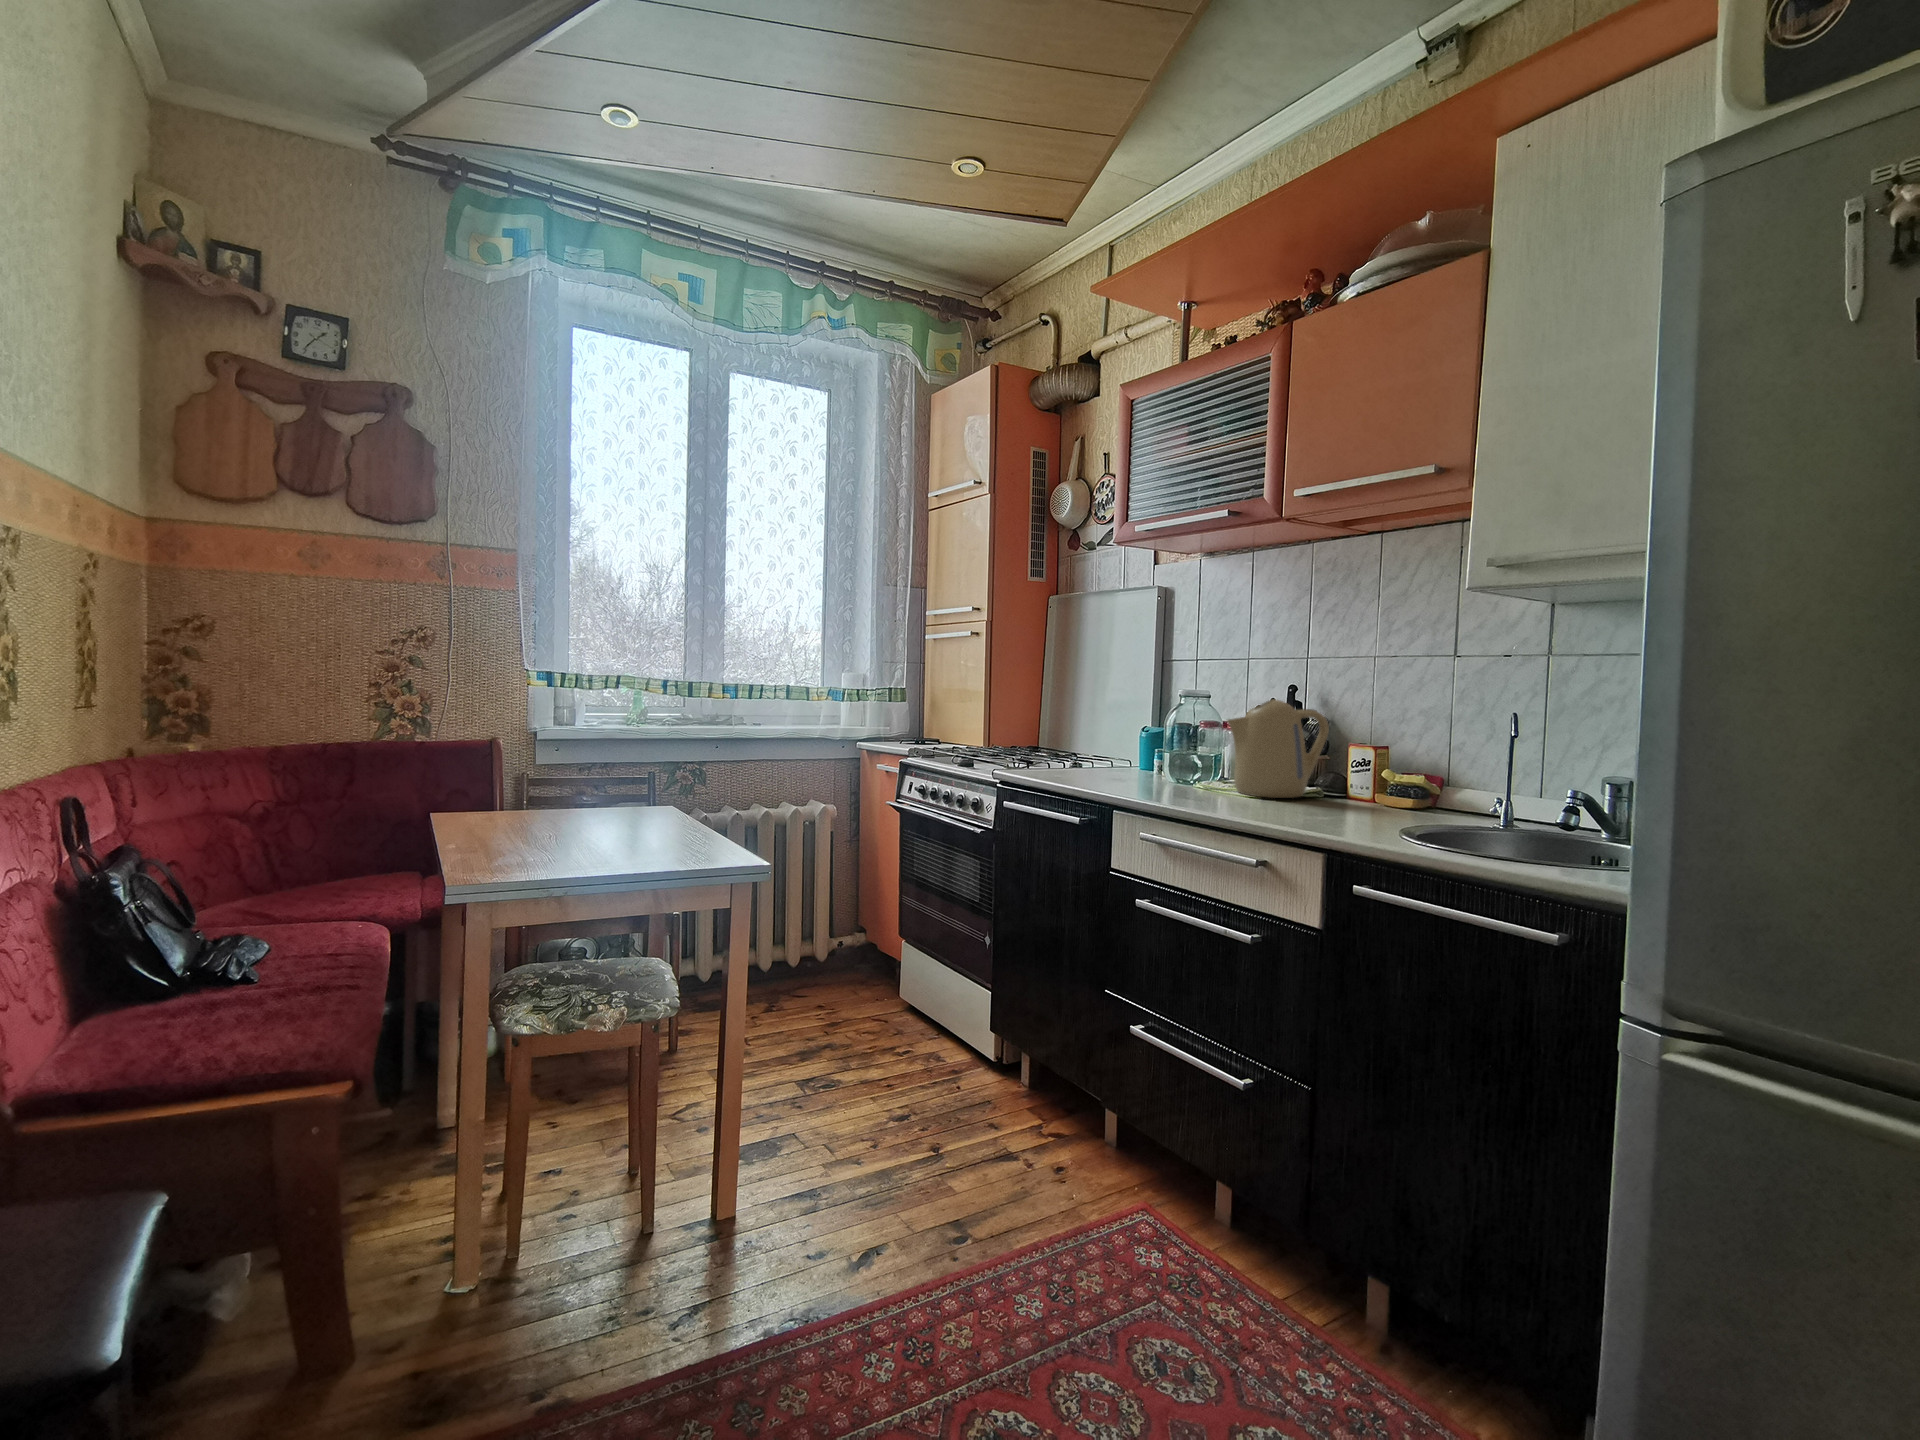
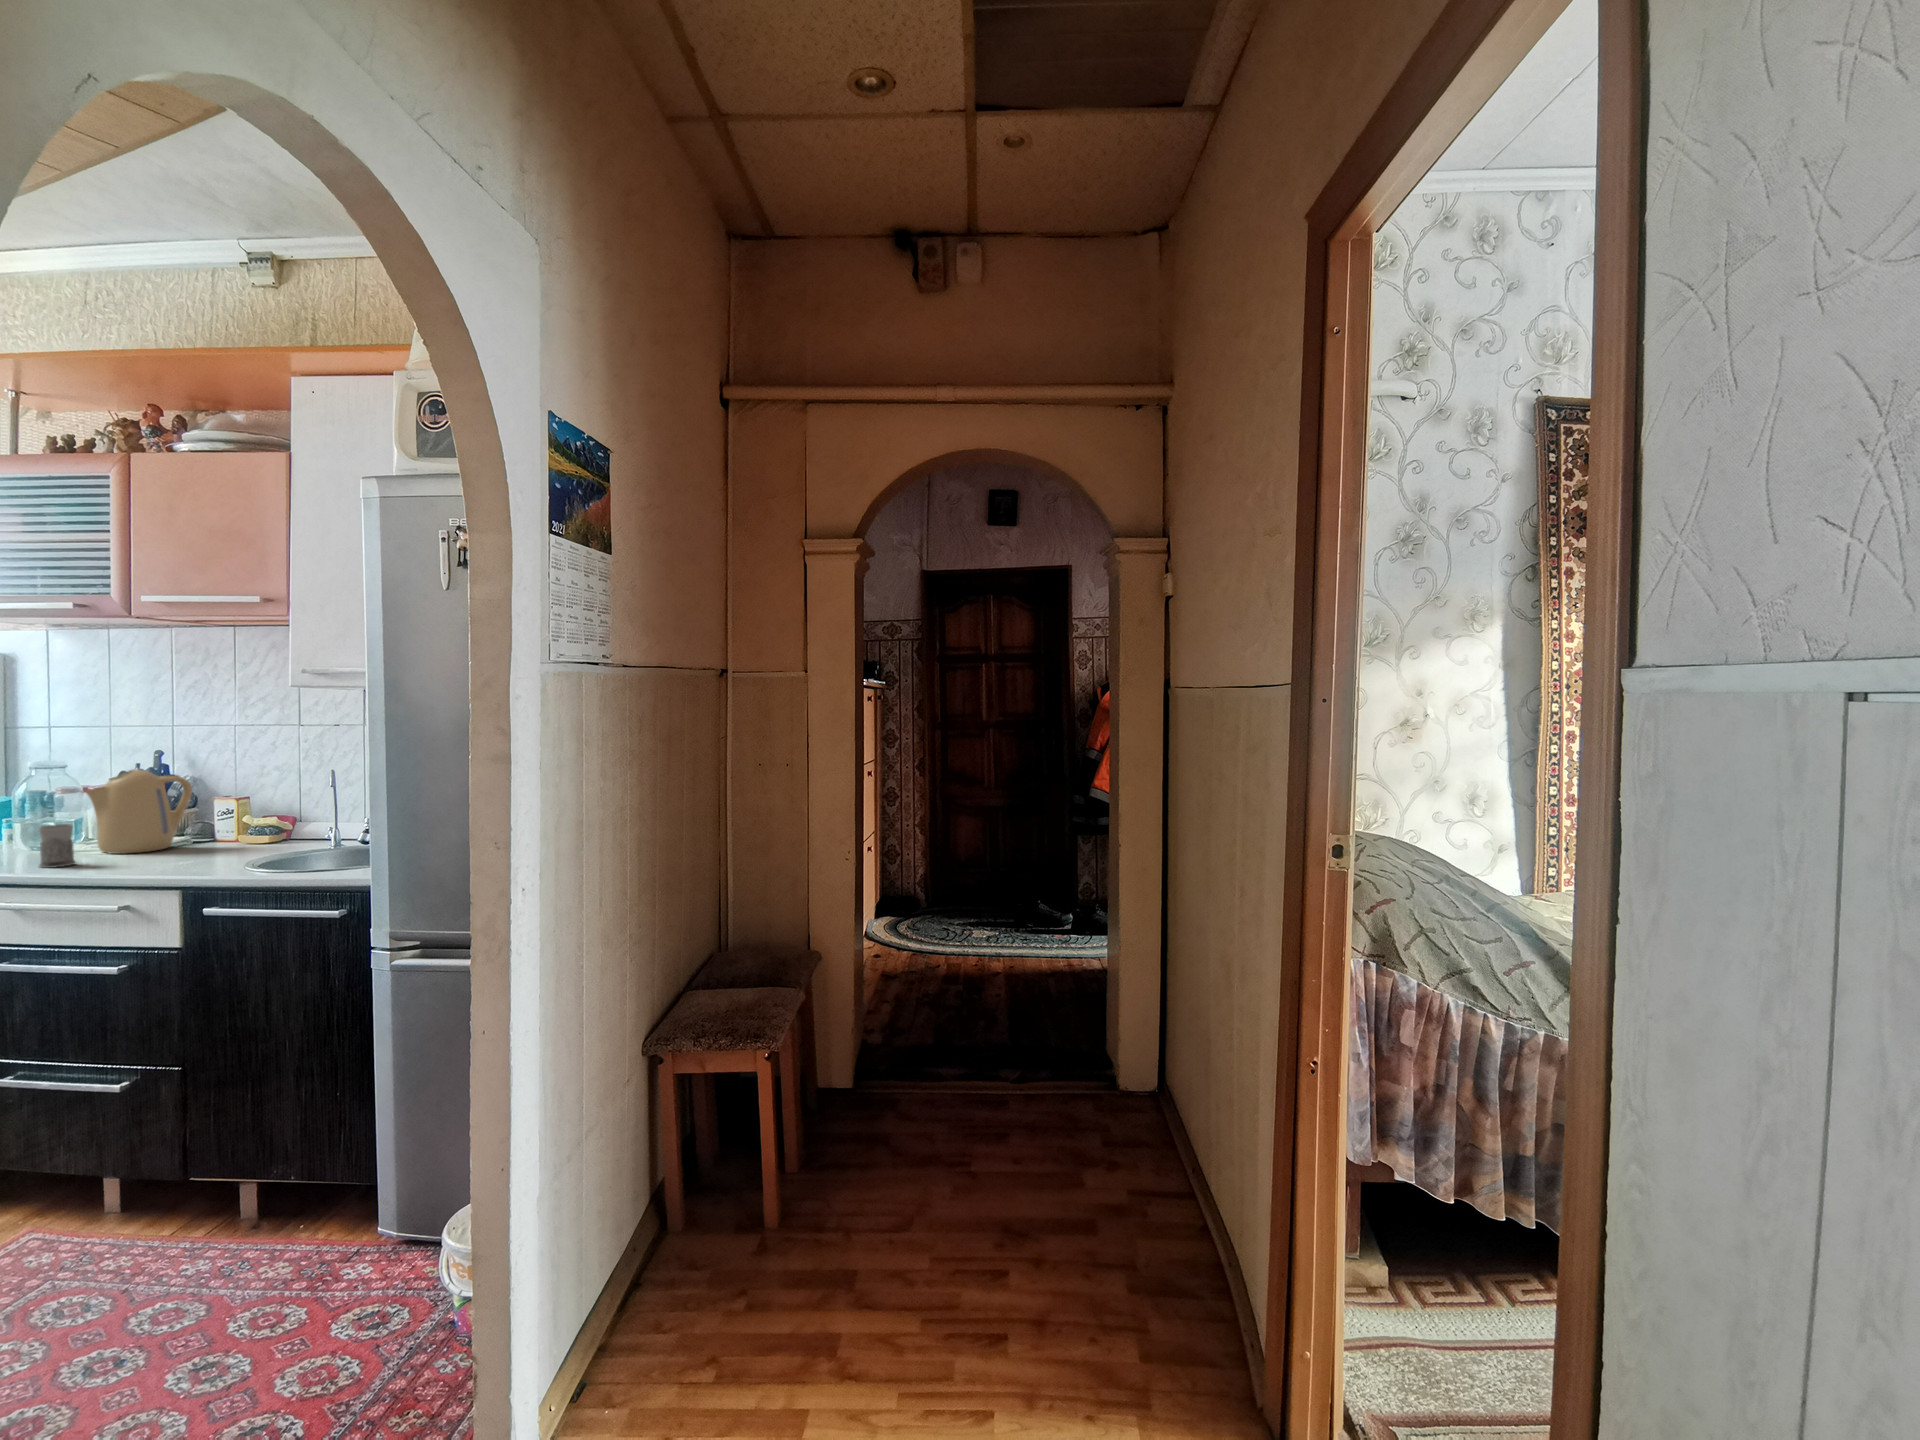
mug: none [1182,752,1216,801] -> present [39,824,76,868]

